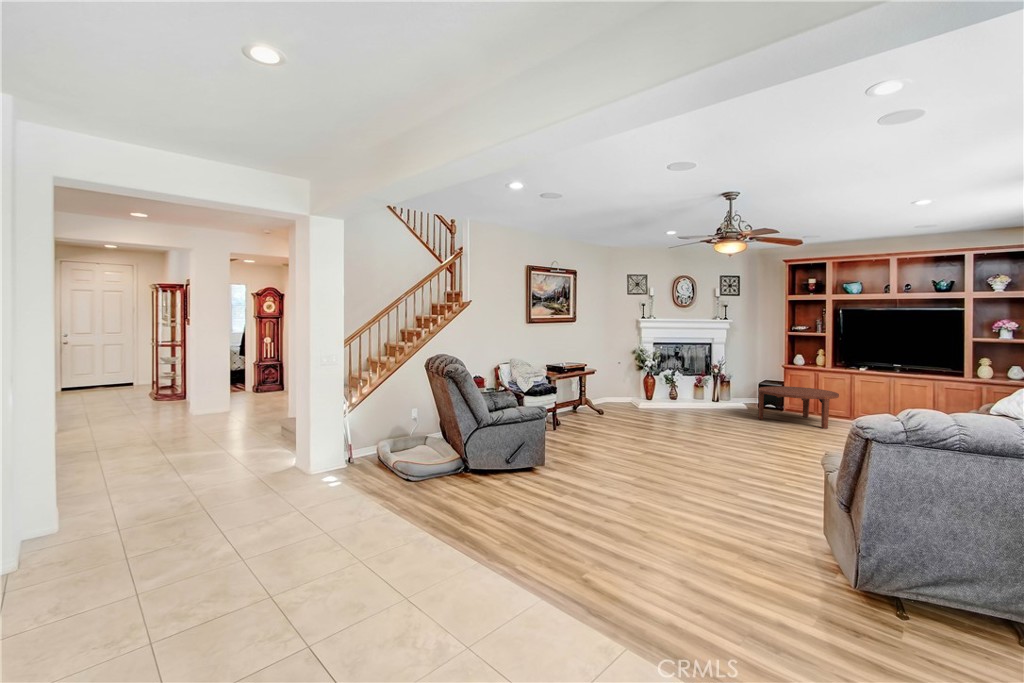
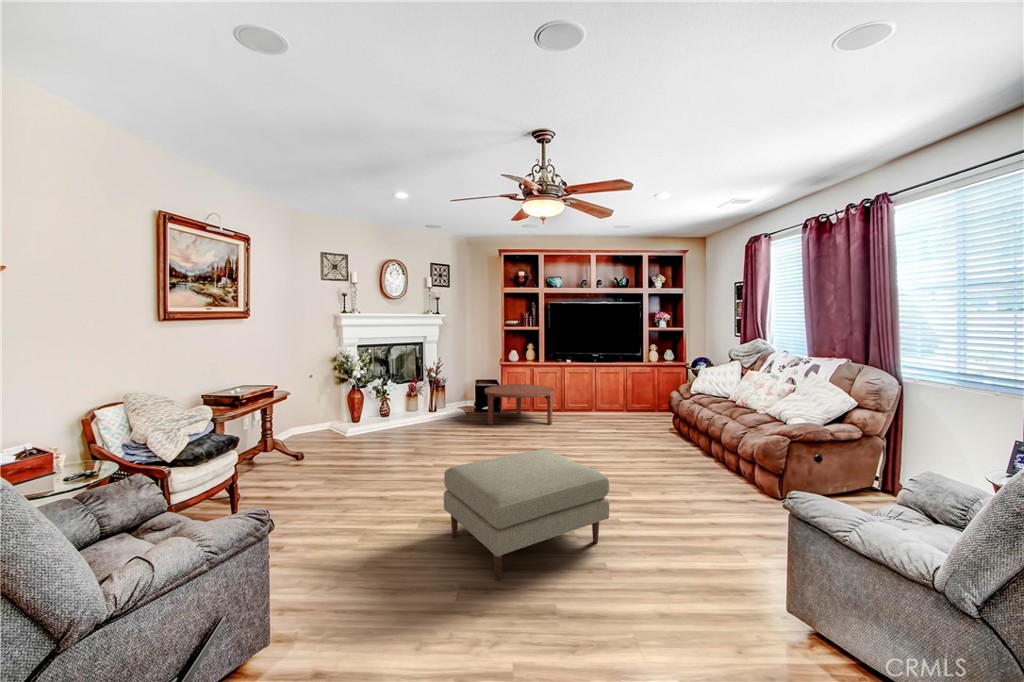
ottoman: none [640,415,736,480] -> present [444,449,610,580]

